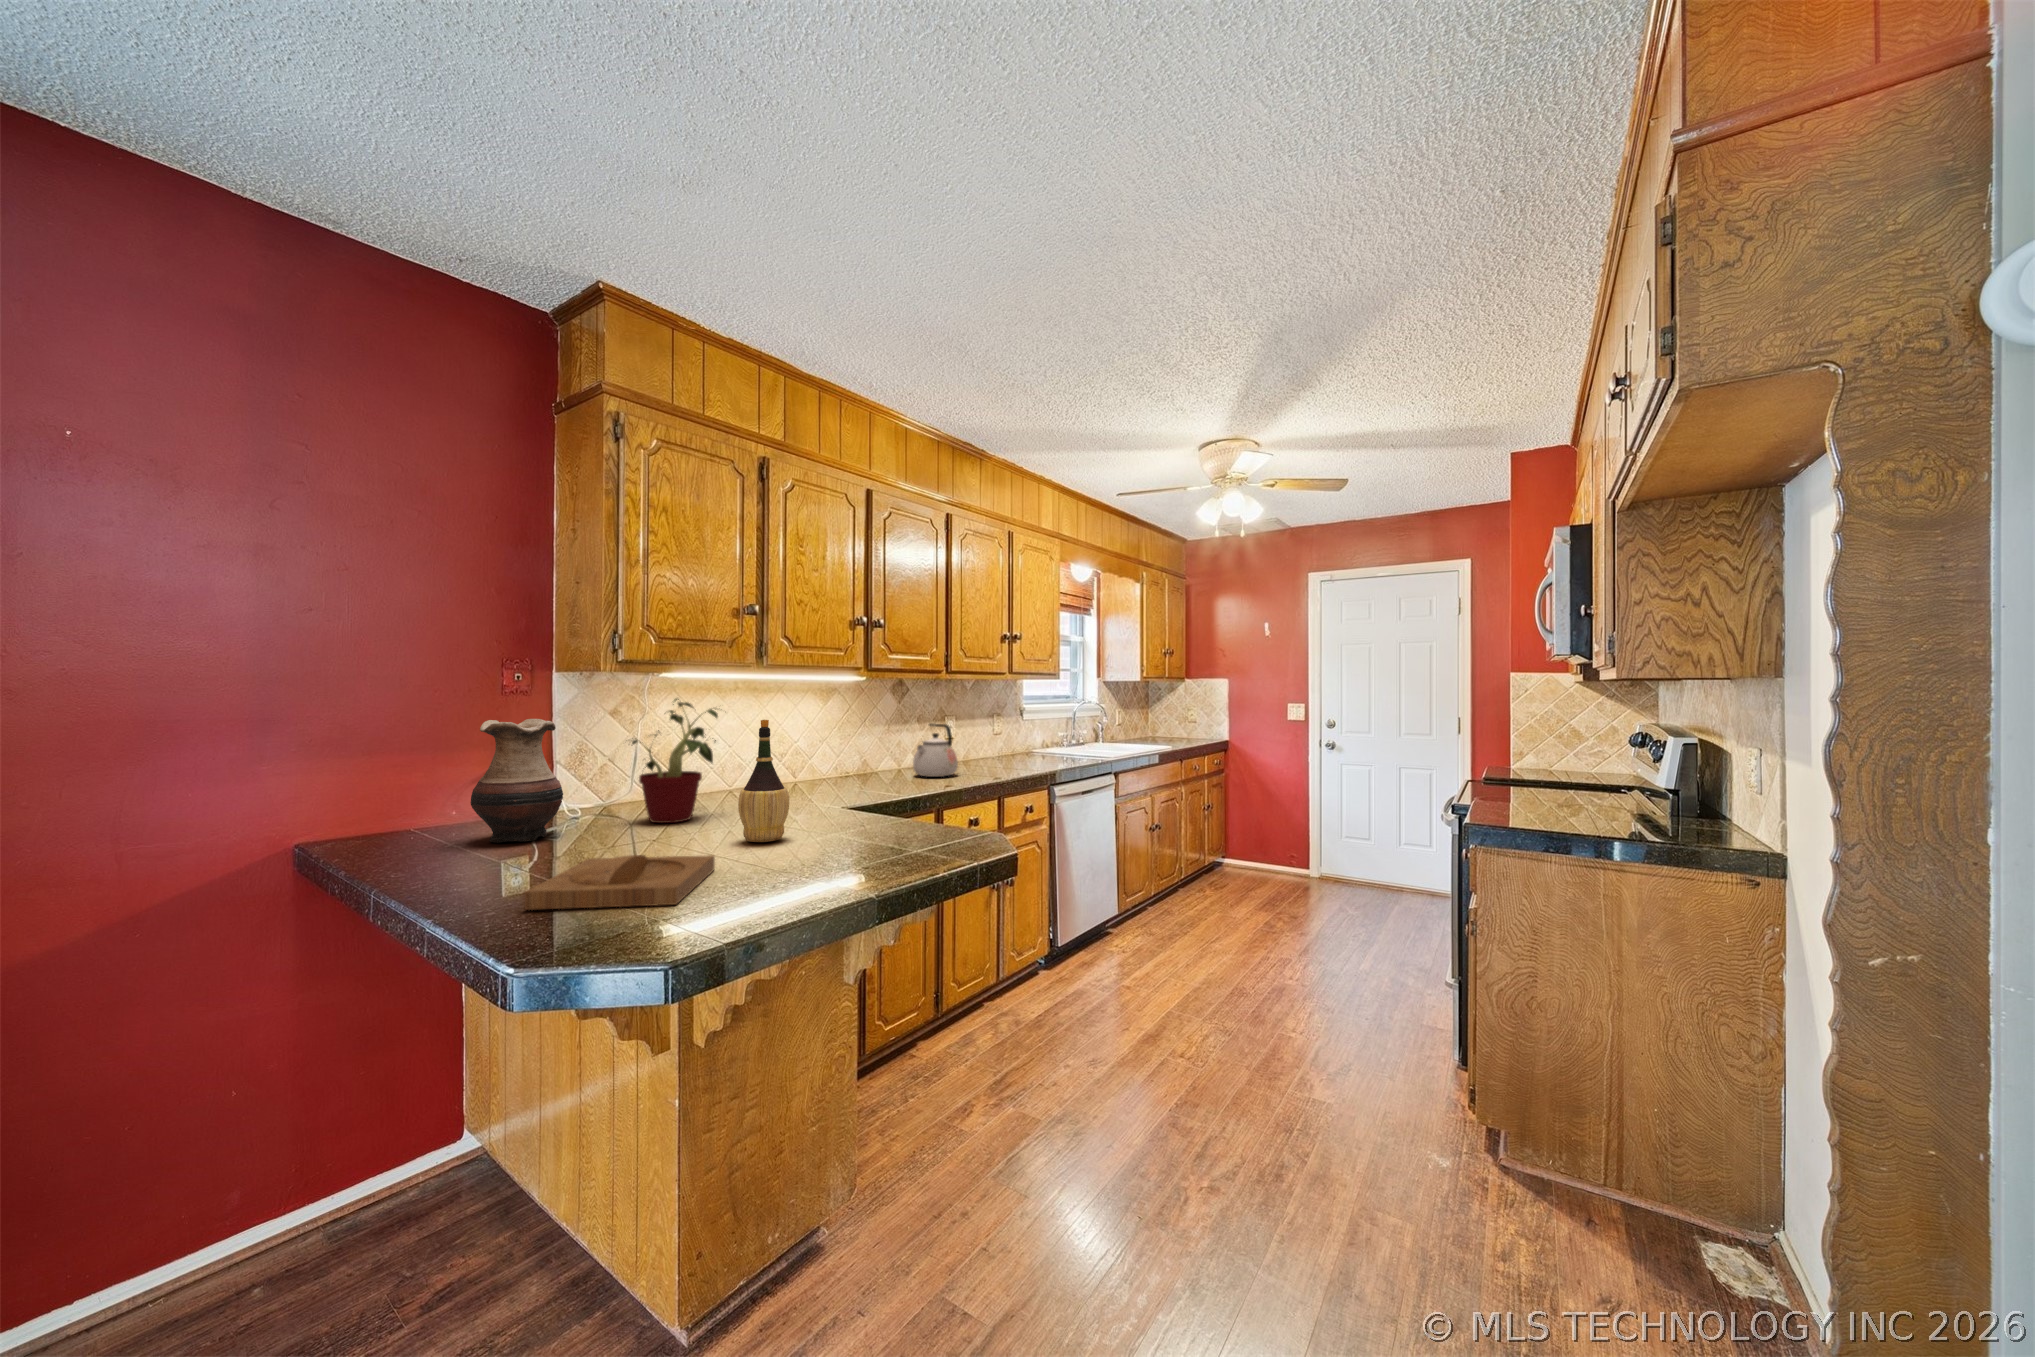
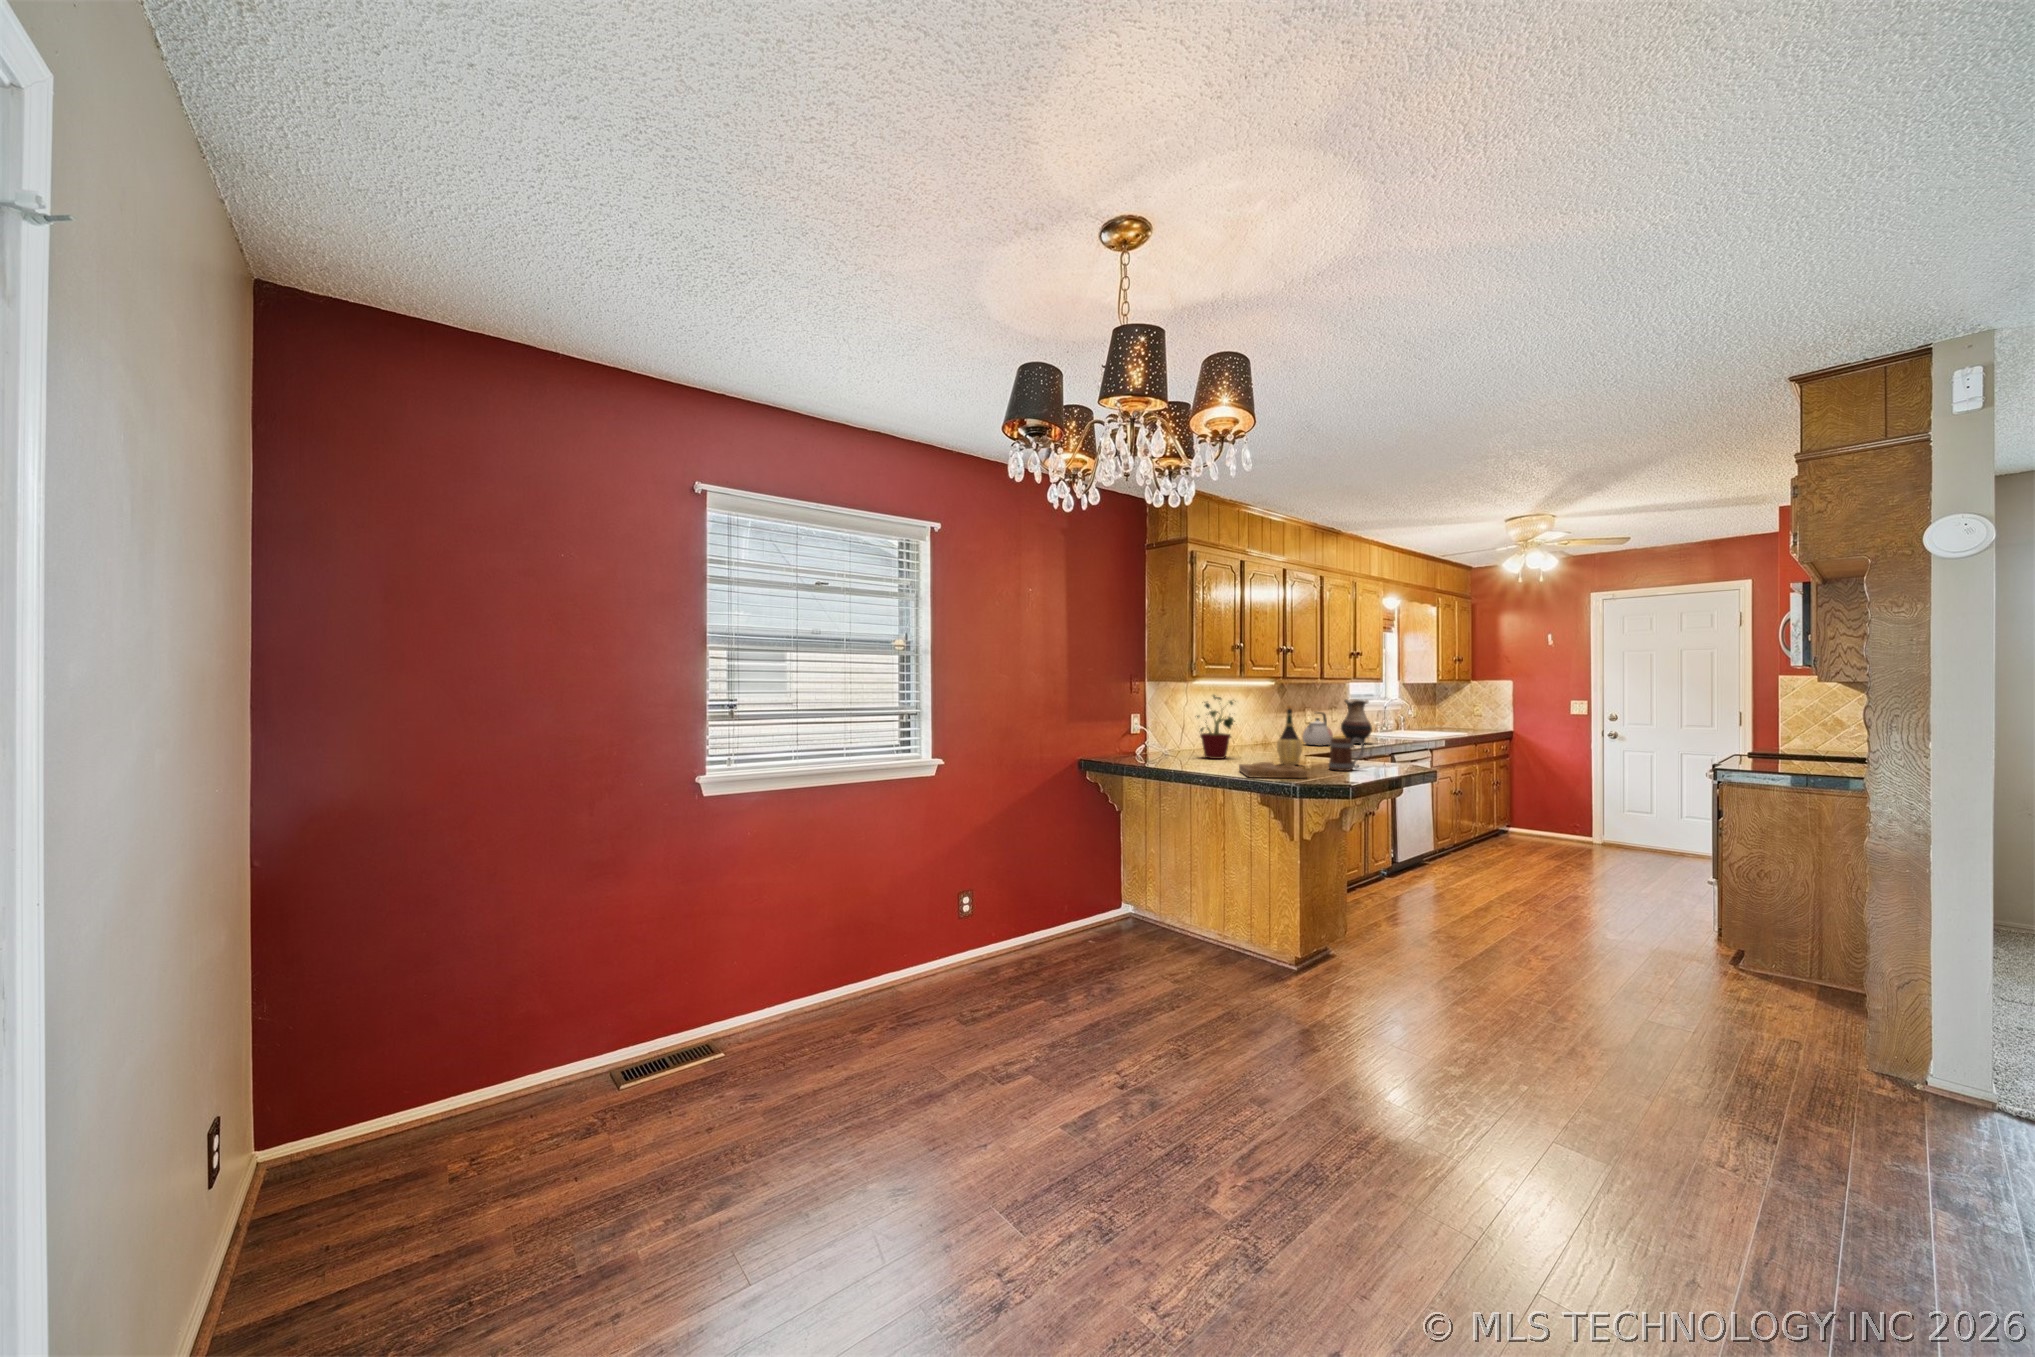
vase: present [470,719,563,843] -> present [1341,699,1372,744]
mug: none [810,787,882,861] -> present [1329,738,1364,771]

